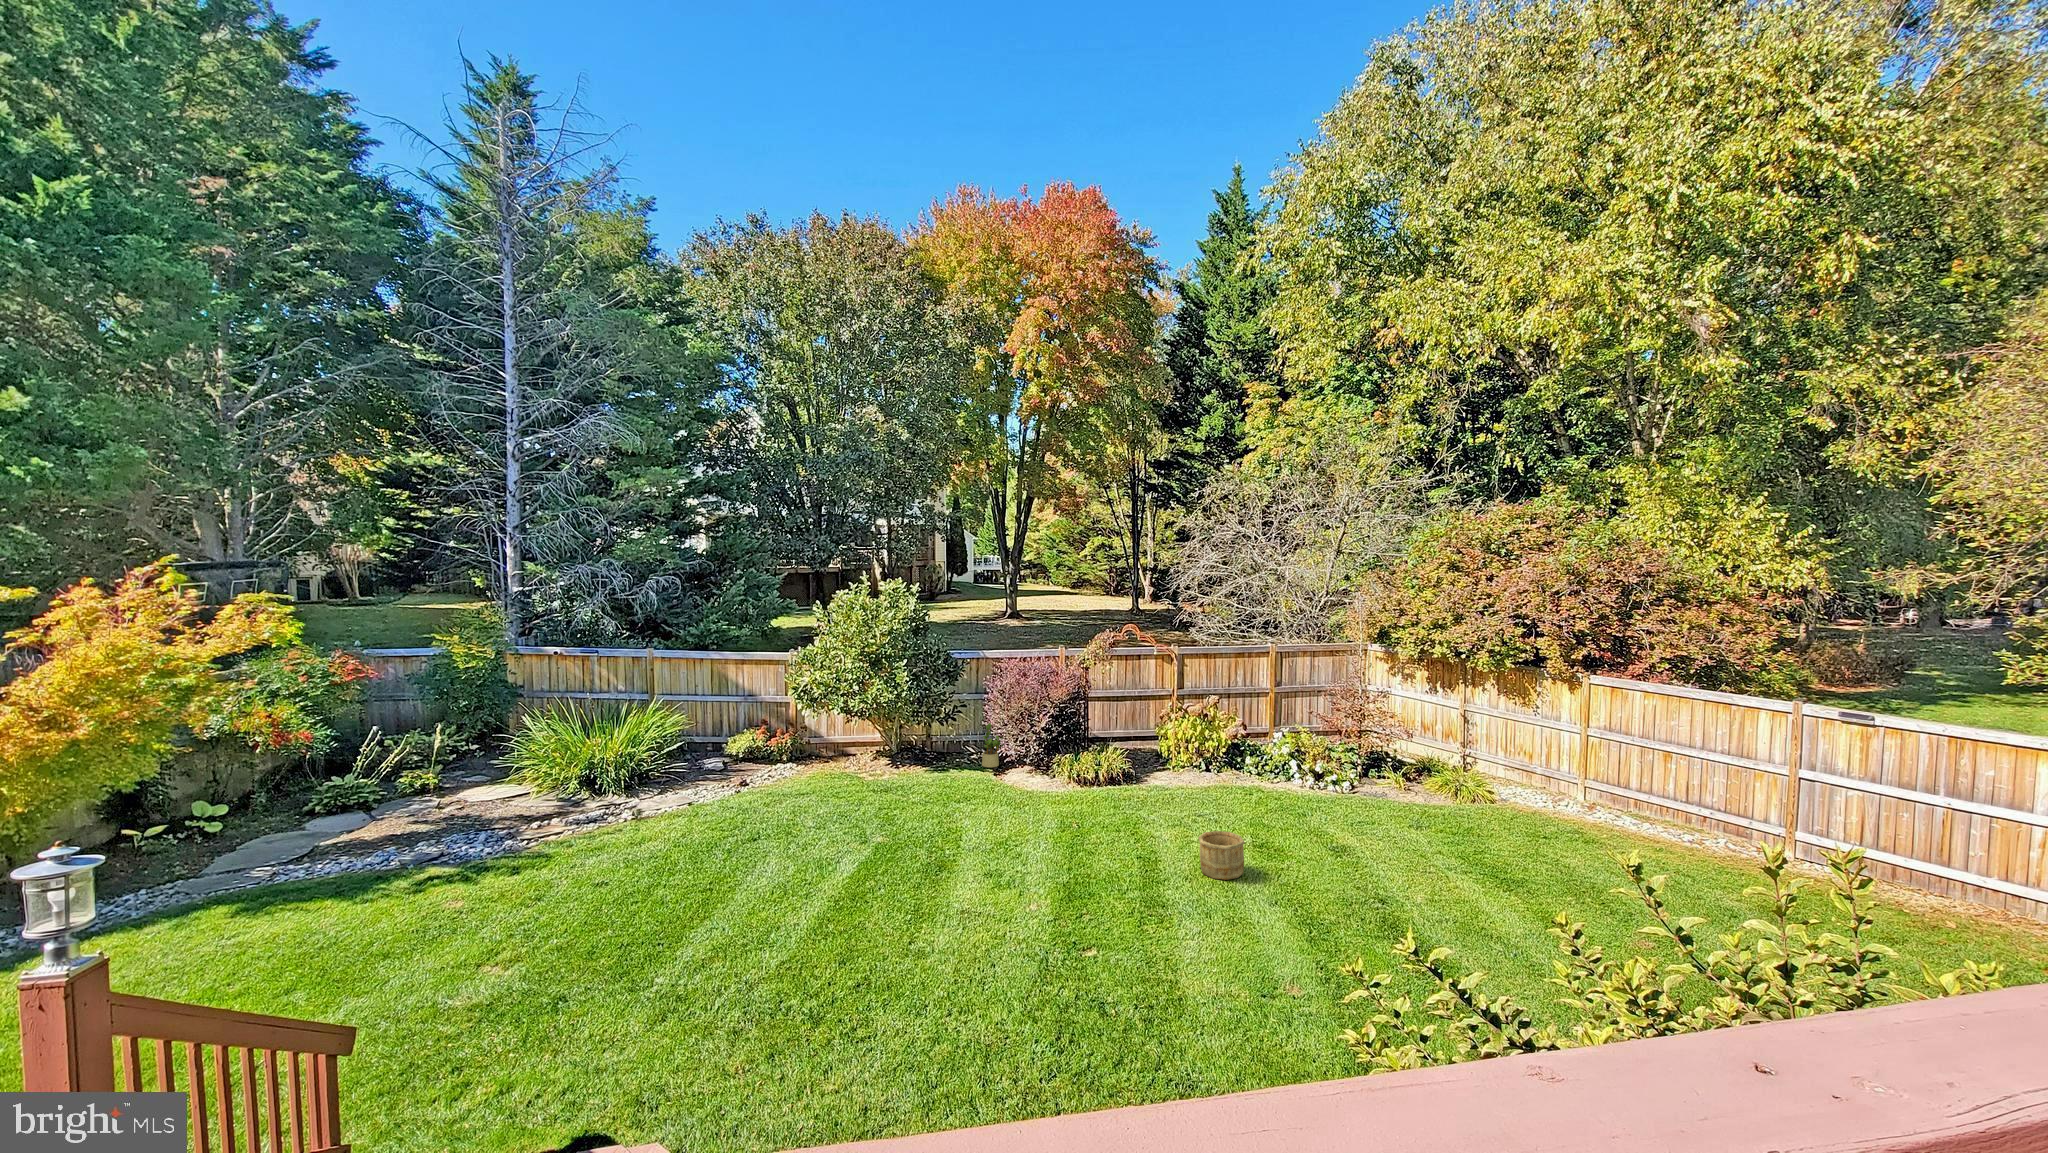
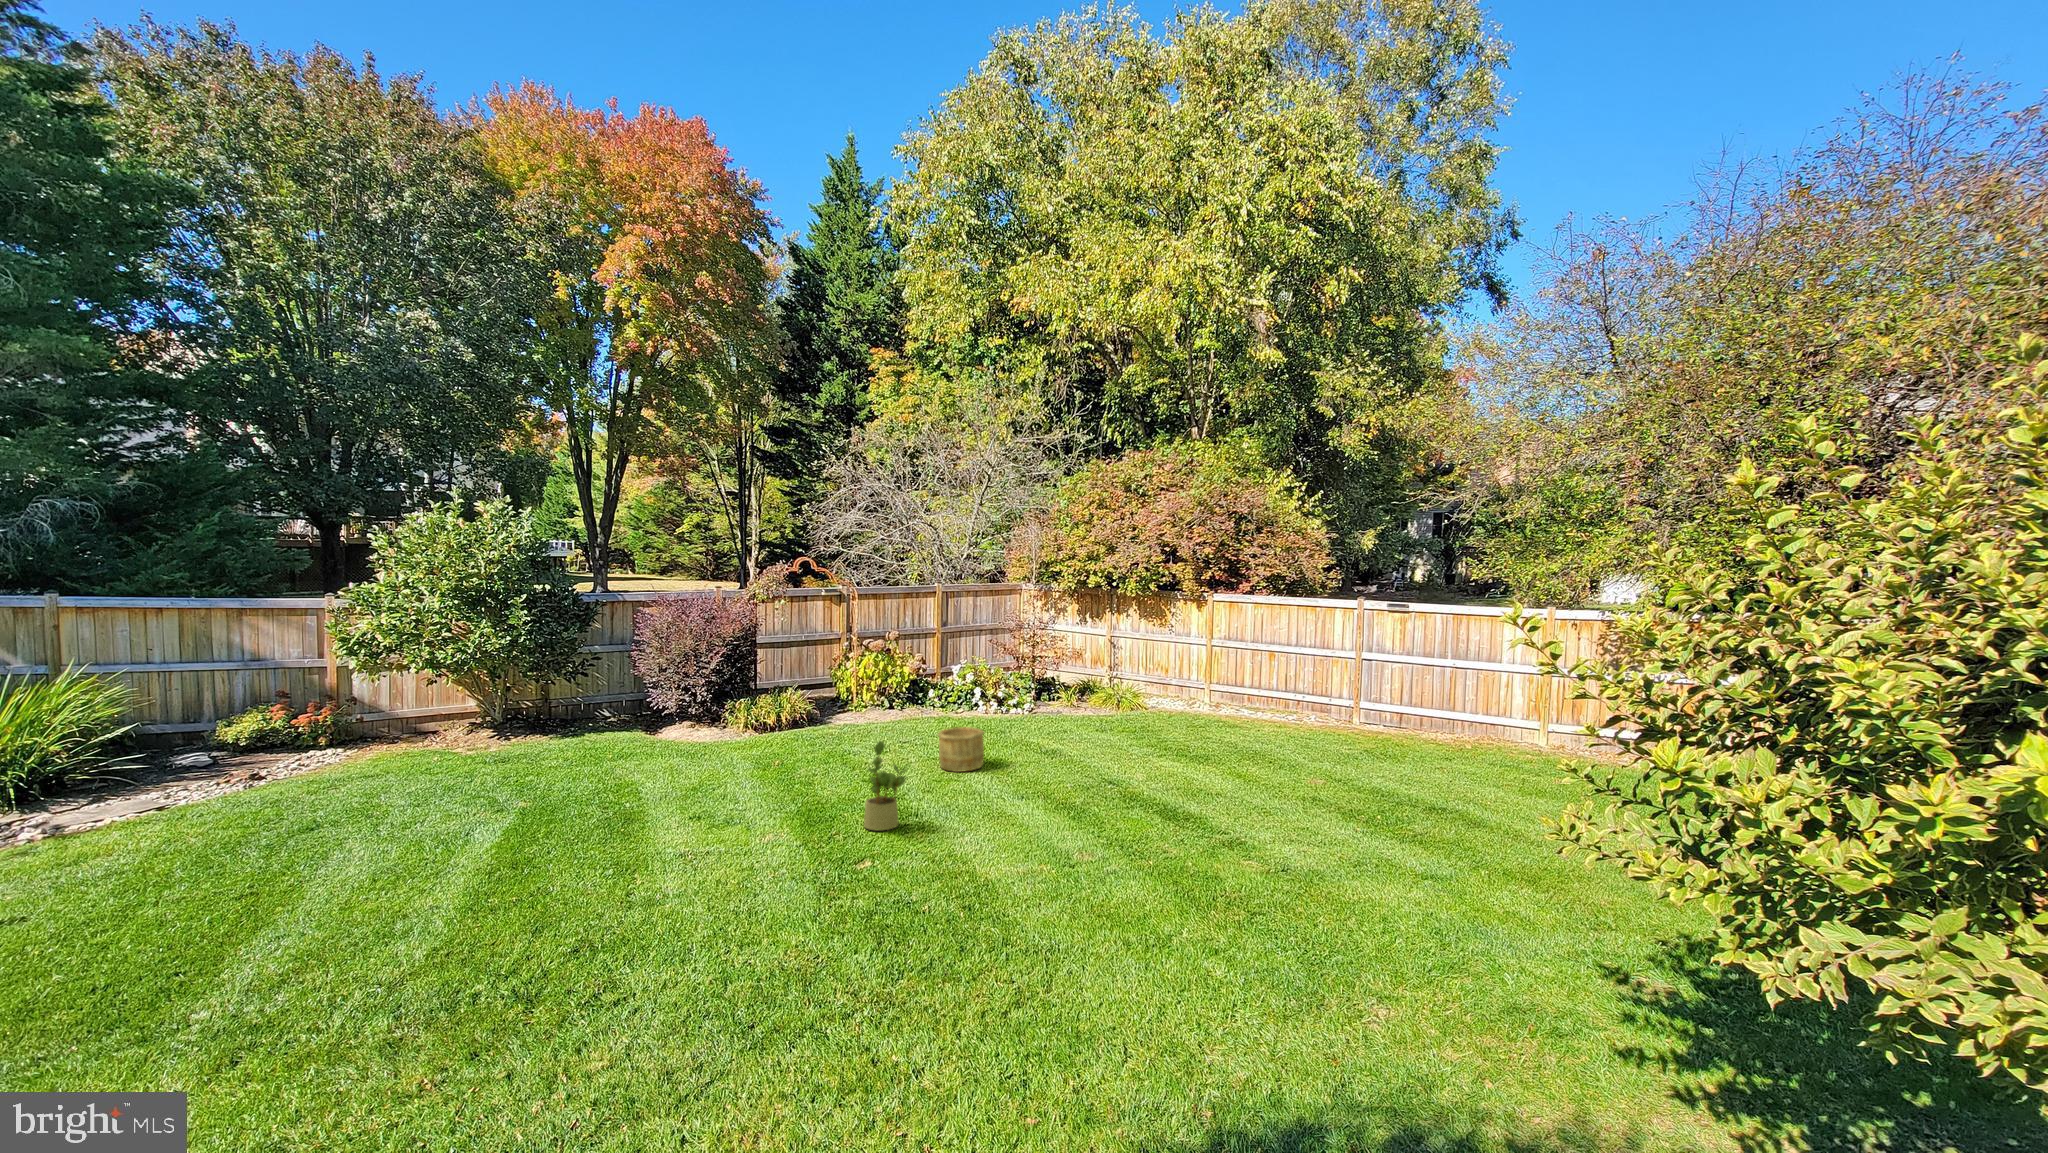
potted plant: present [982,723,1004,767] -> present [864,741,907,830]

